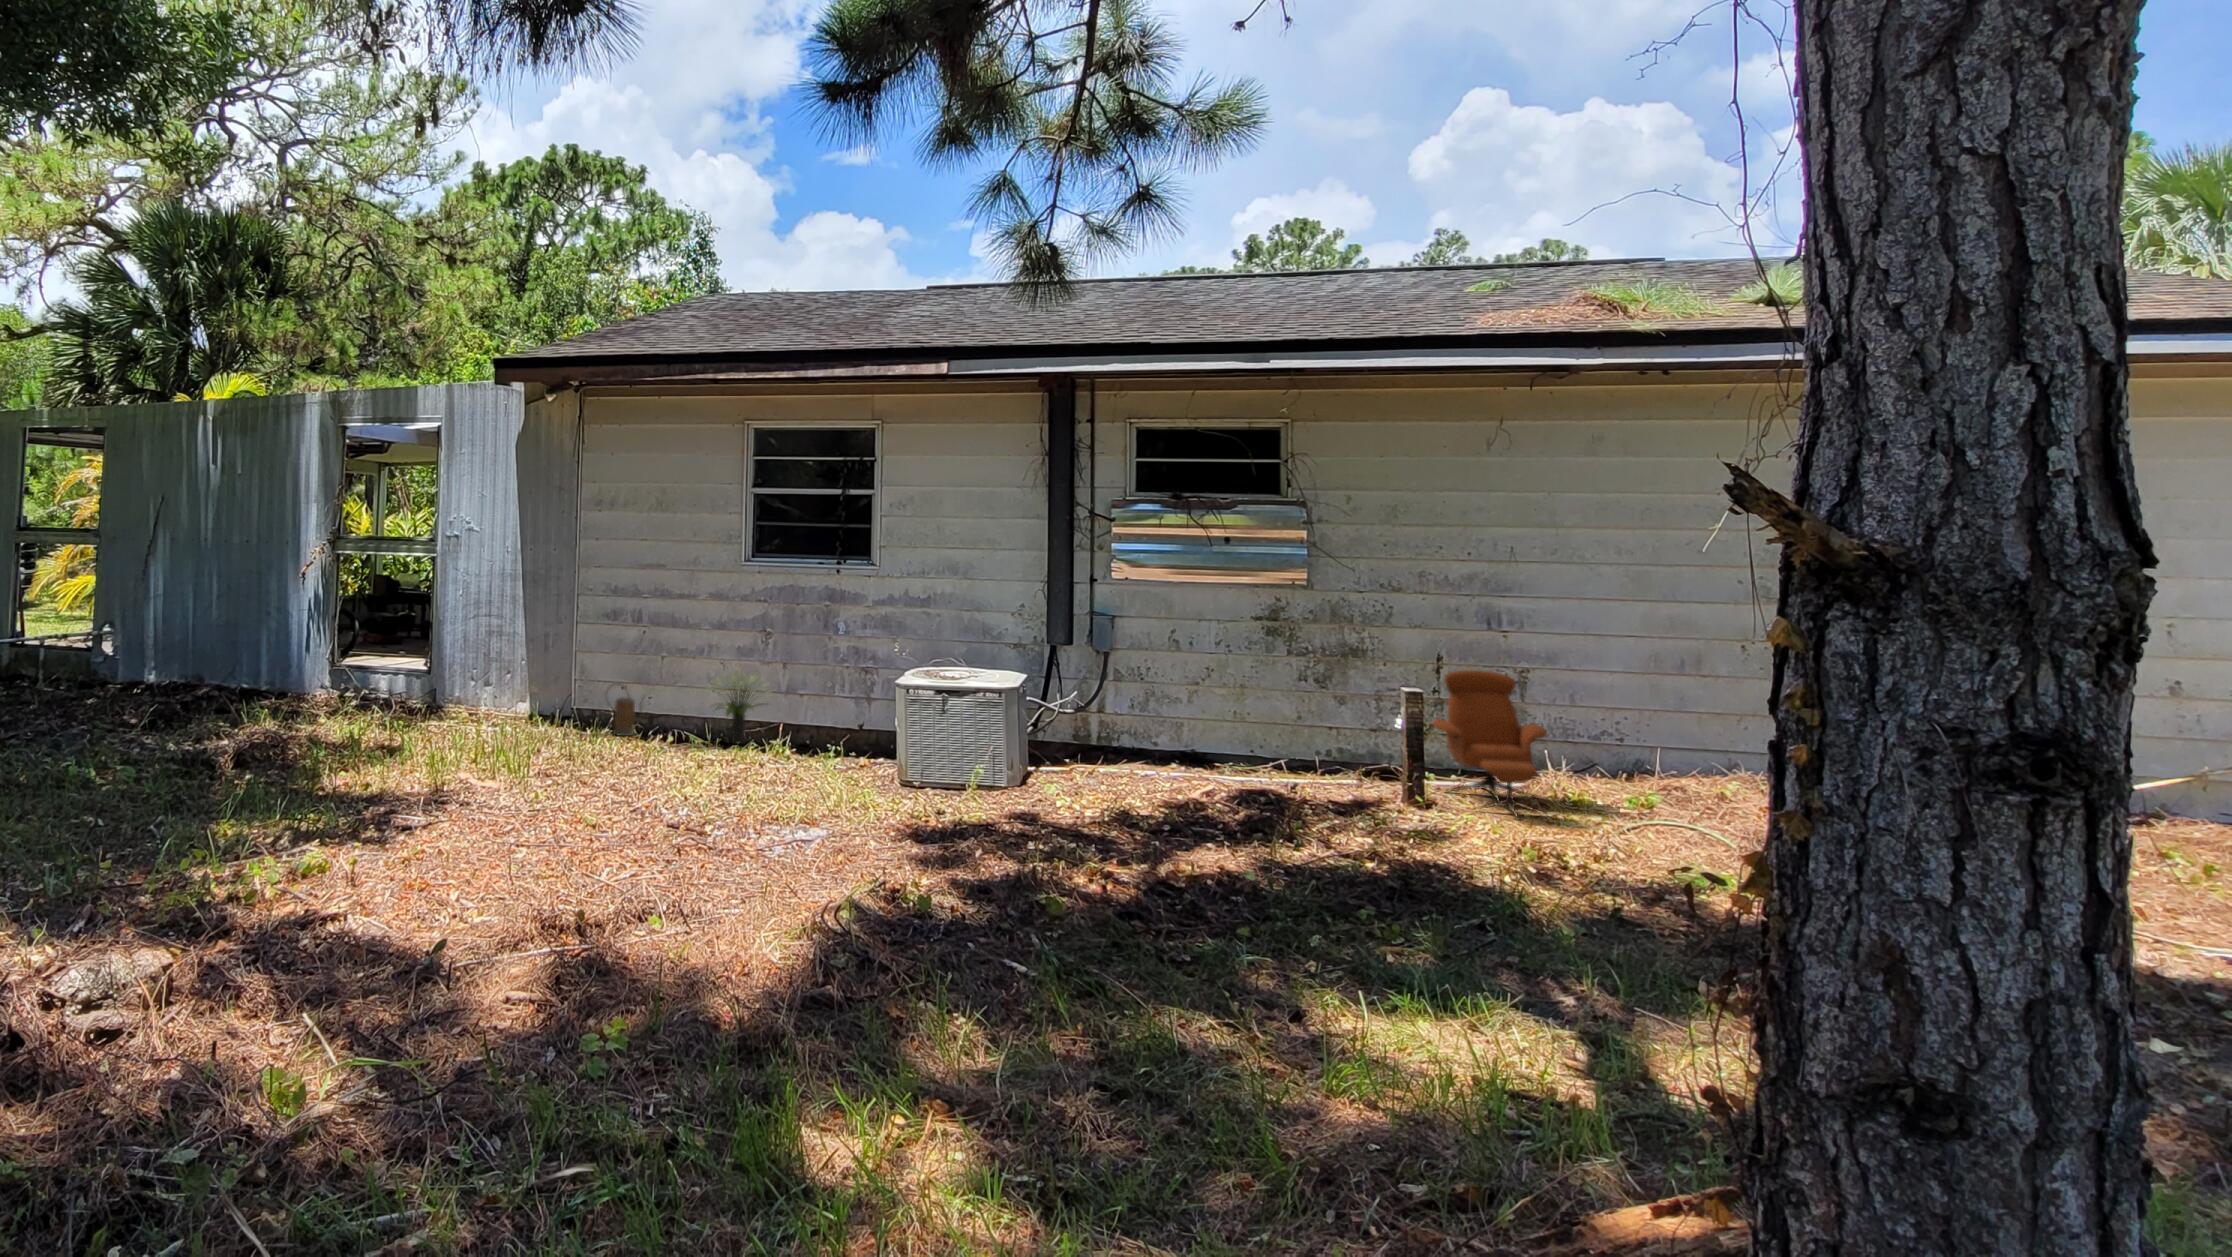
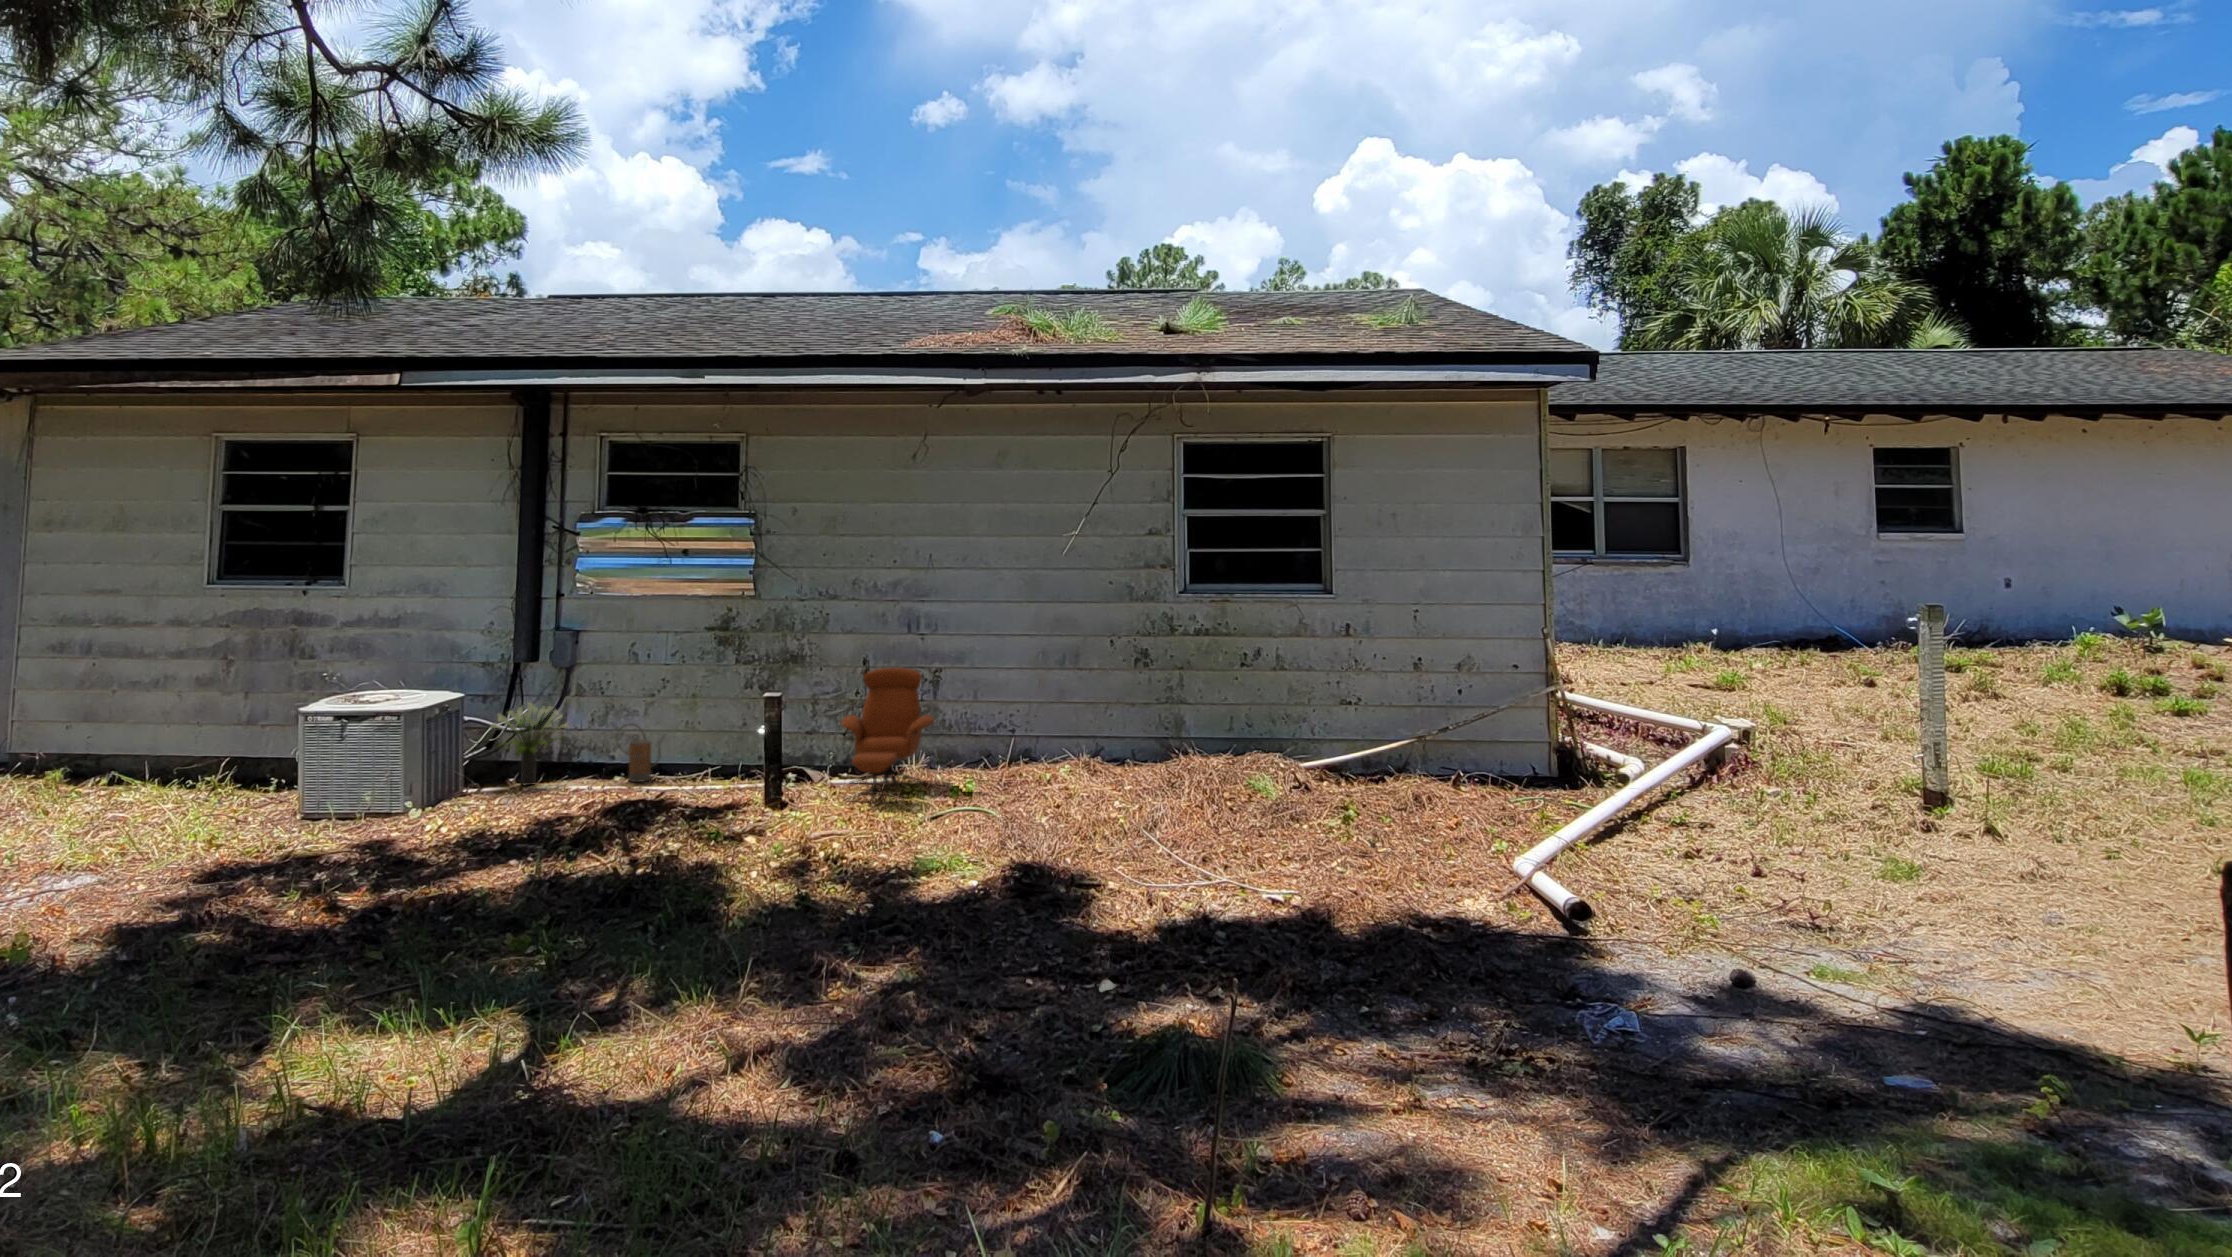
potted plant: present [706,669,771,744] -> present [491,702,568,785]
watering can: present [611,696,643,736] -> present [616,723,664,782]

